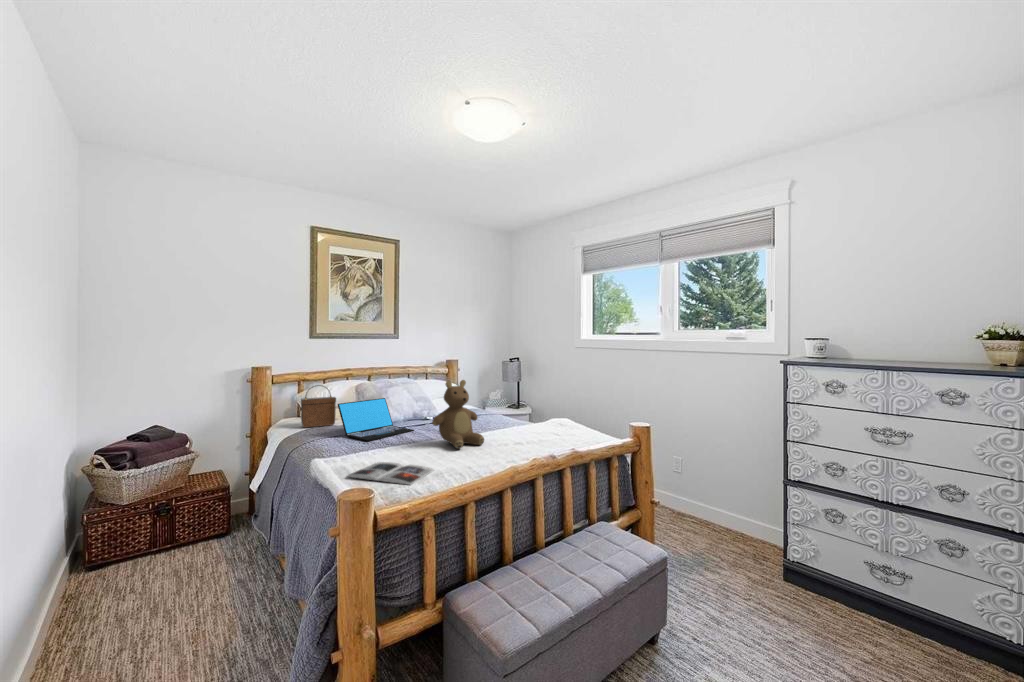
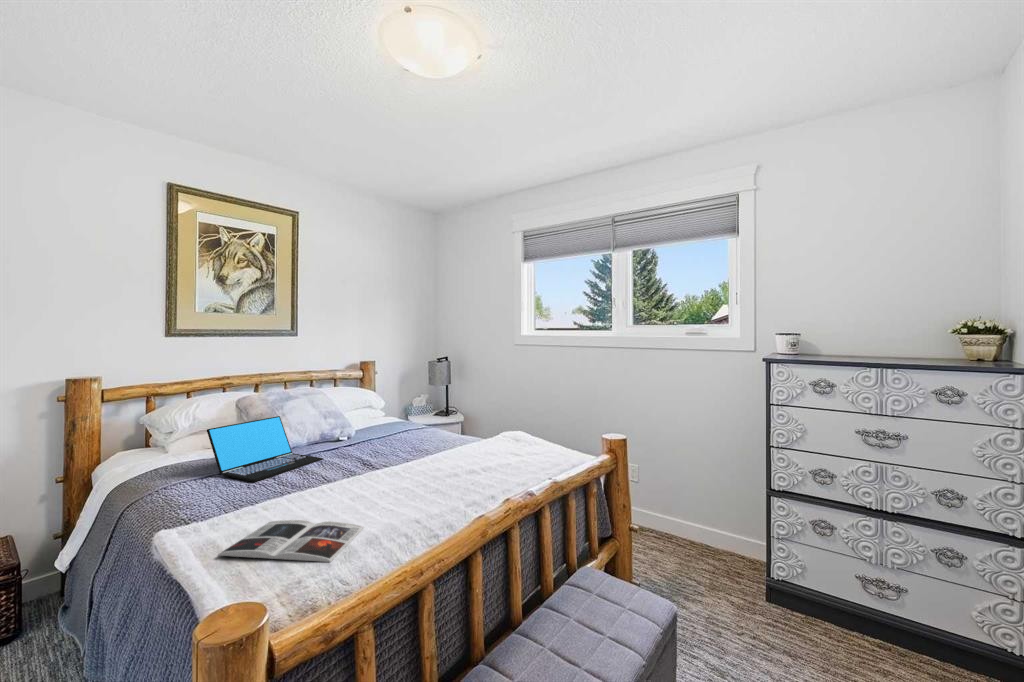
teddy bear: present [432,380,484,449] -> none [353,390,426,486]
handbag: present [301,385,336,428] -> none [149,402,206,464]

